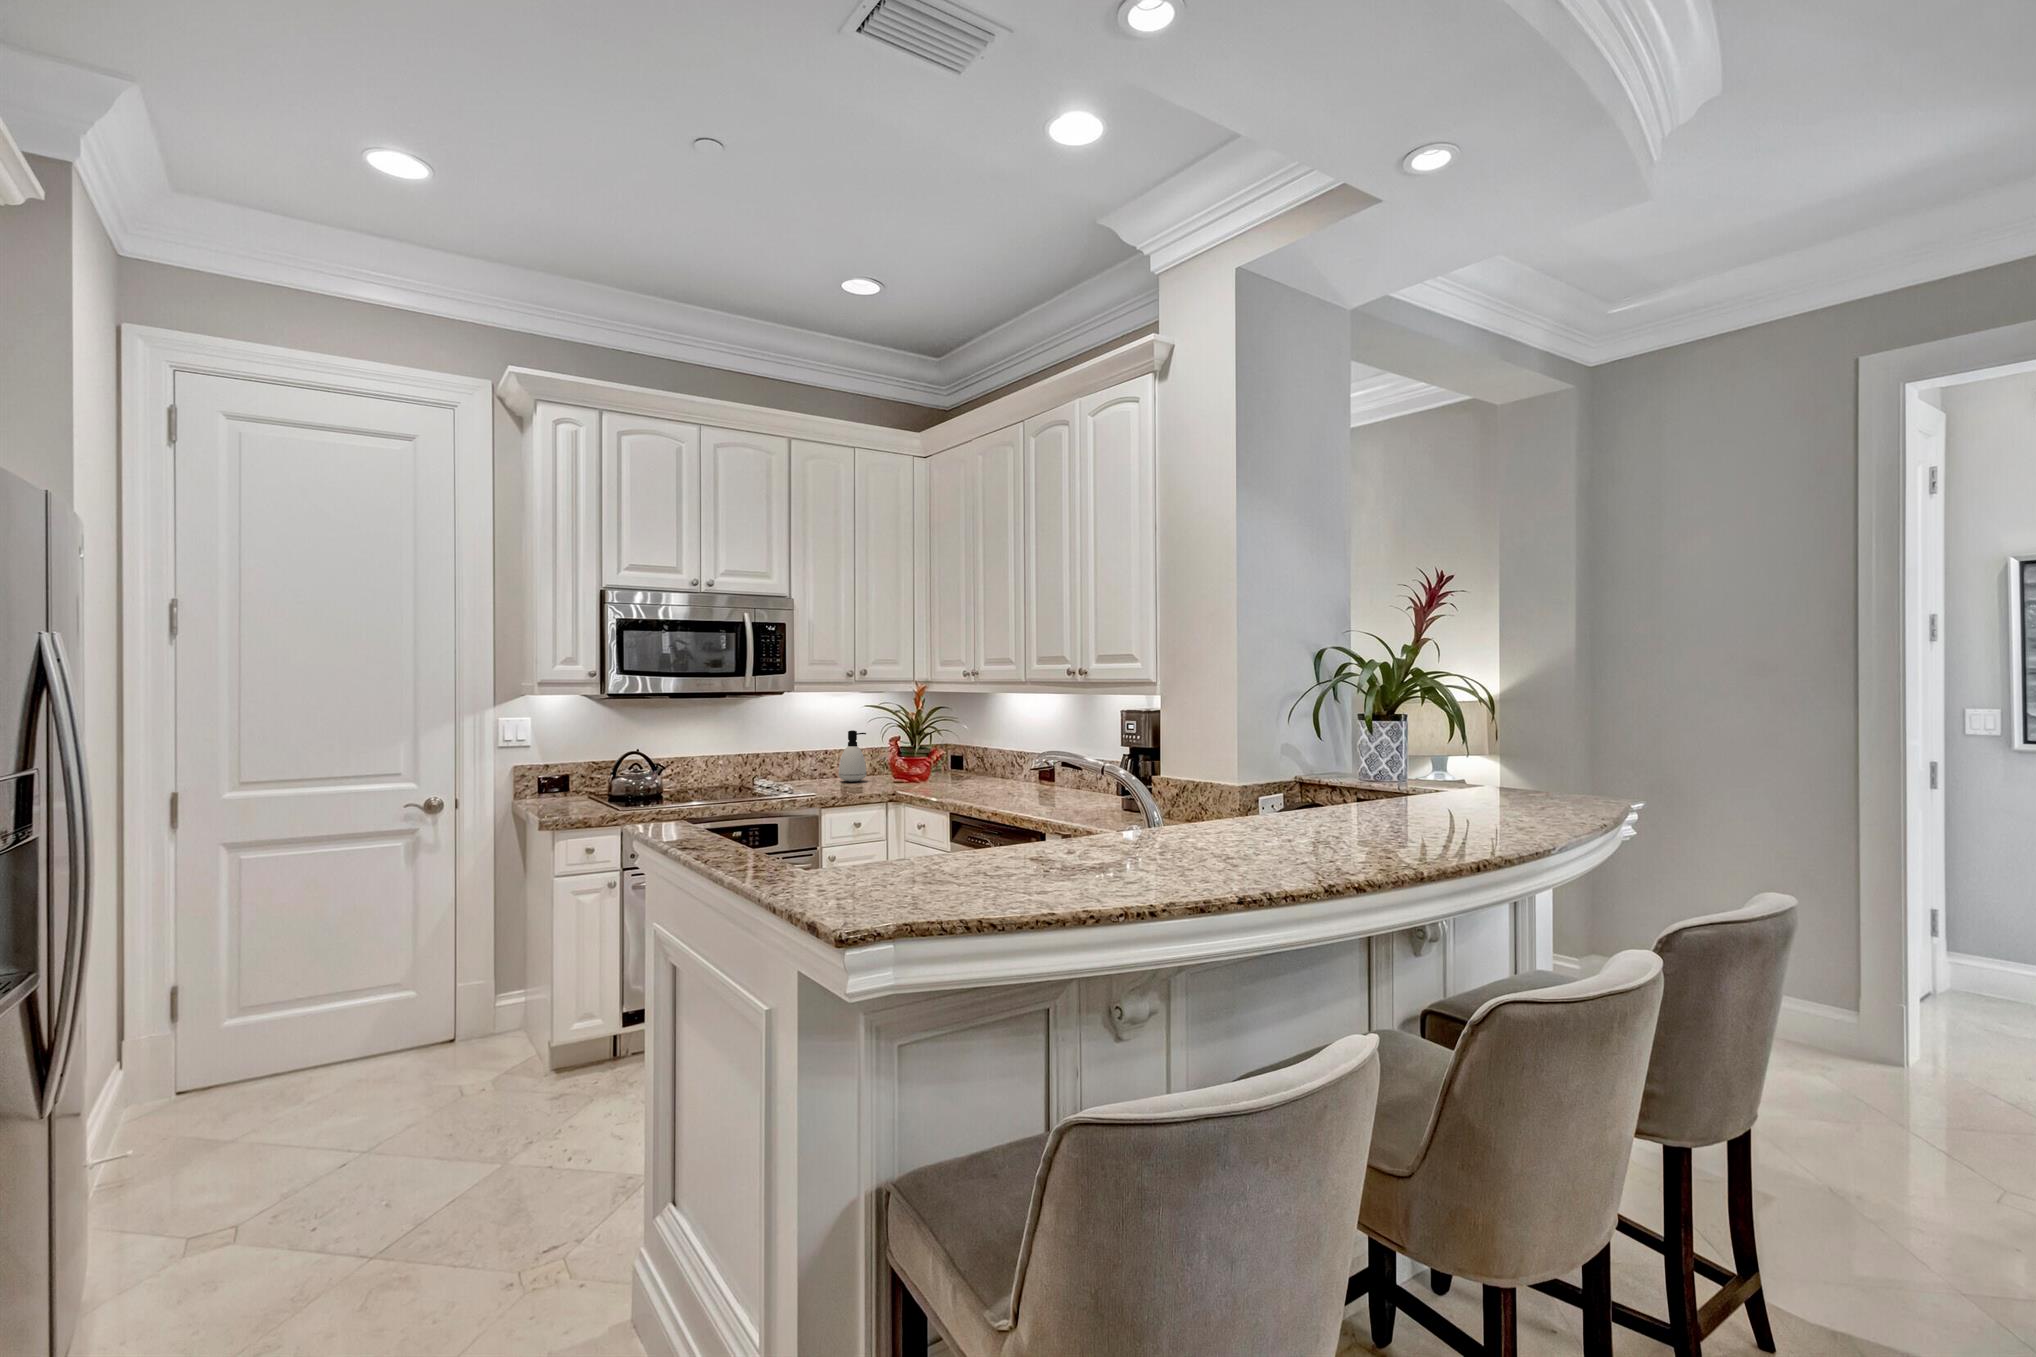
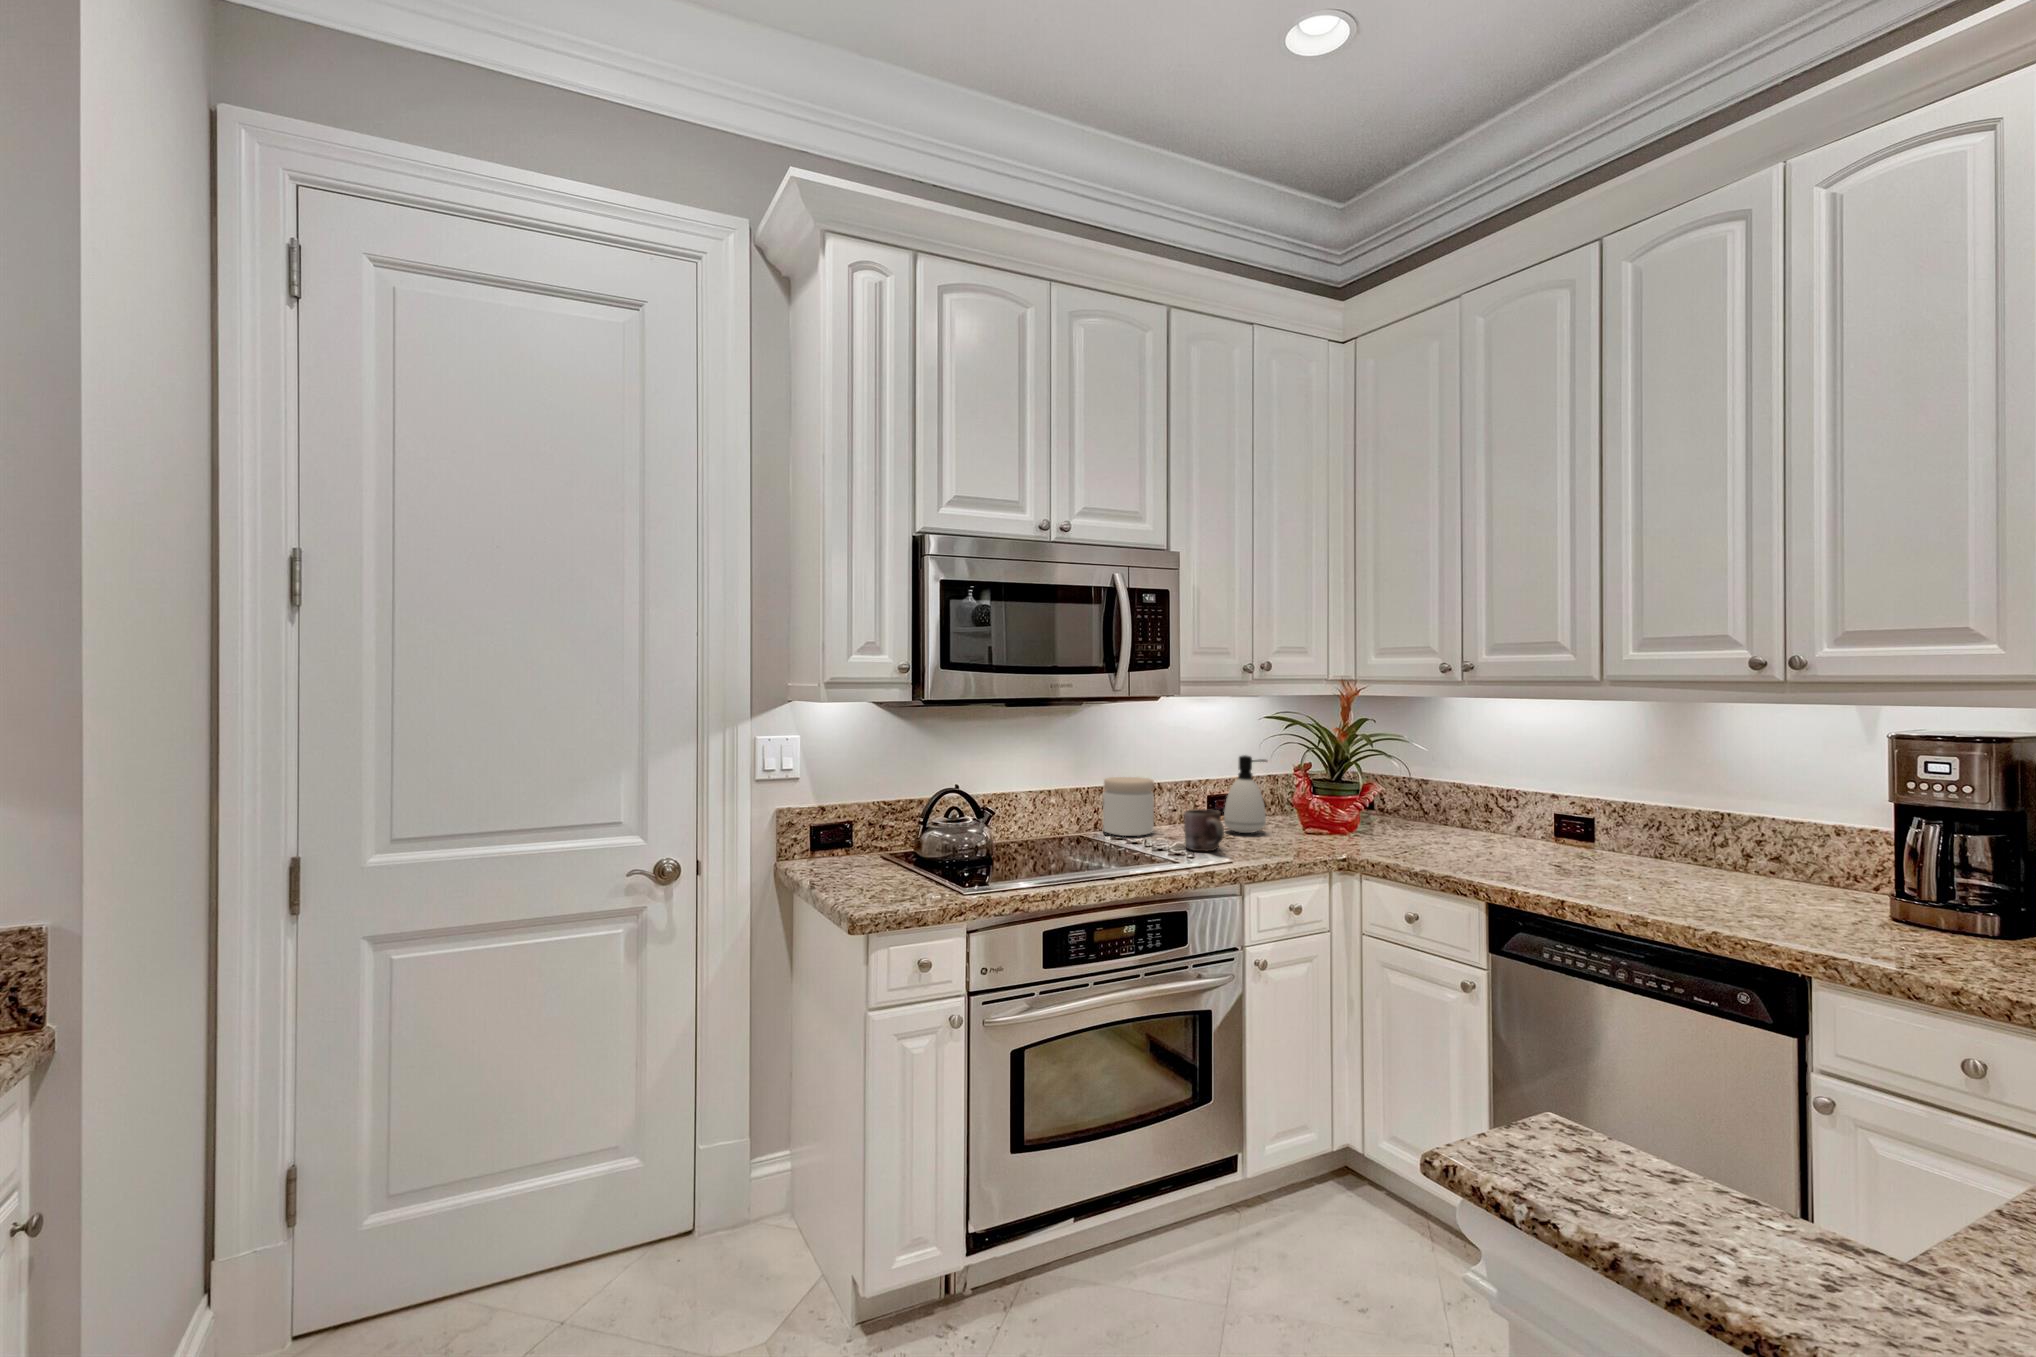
jar: none [756,747,790,784] -> present [1103,777,1154,836]
mug: none [797,764,822,790] -> present [1184,809,1224,851]

